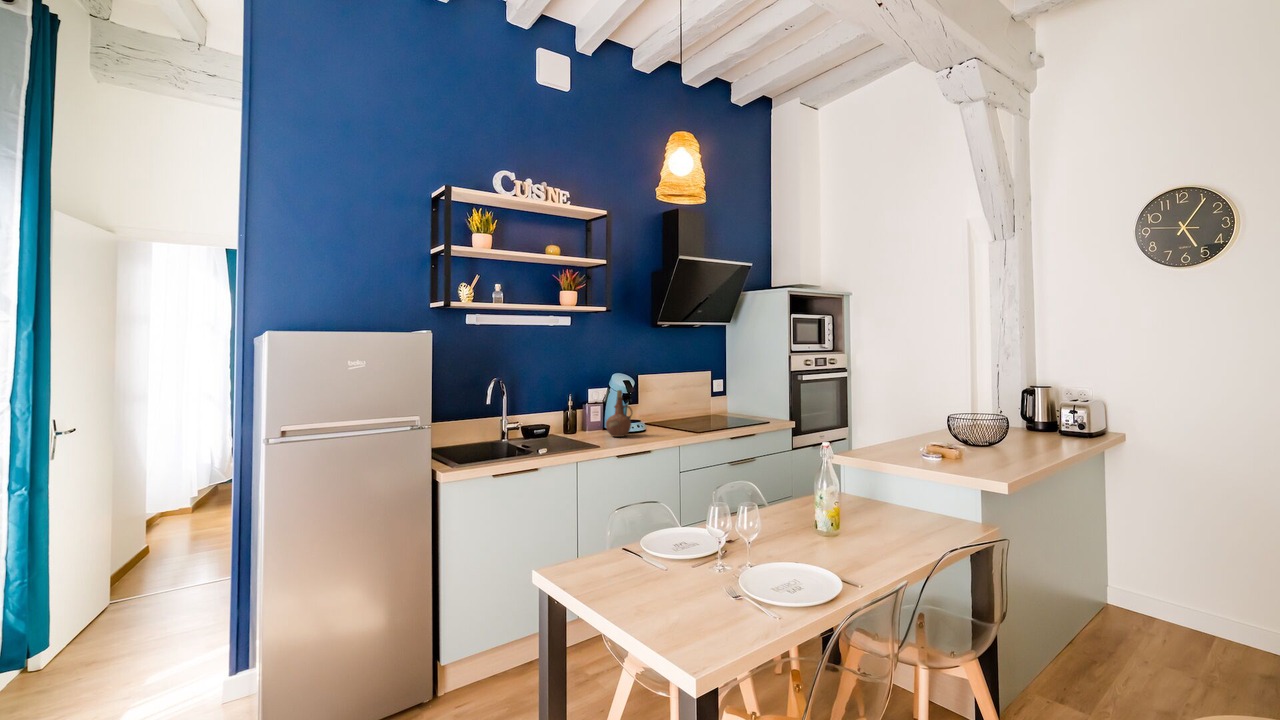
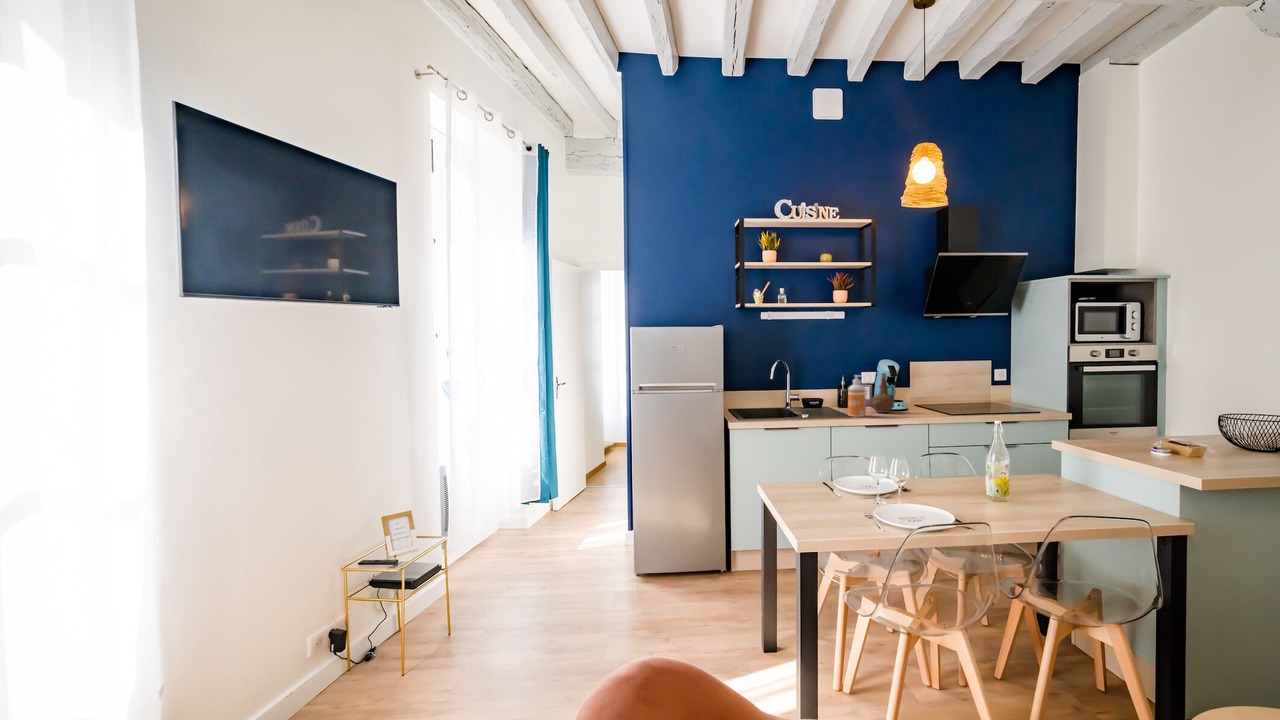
soap dispenser: none [583,394,603,445] -> present [848,375,866,417]

